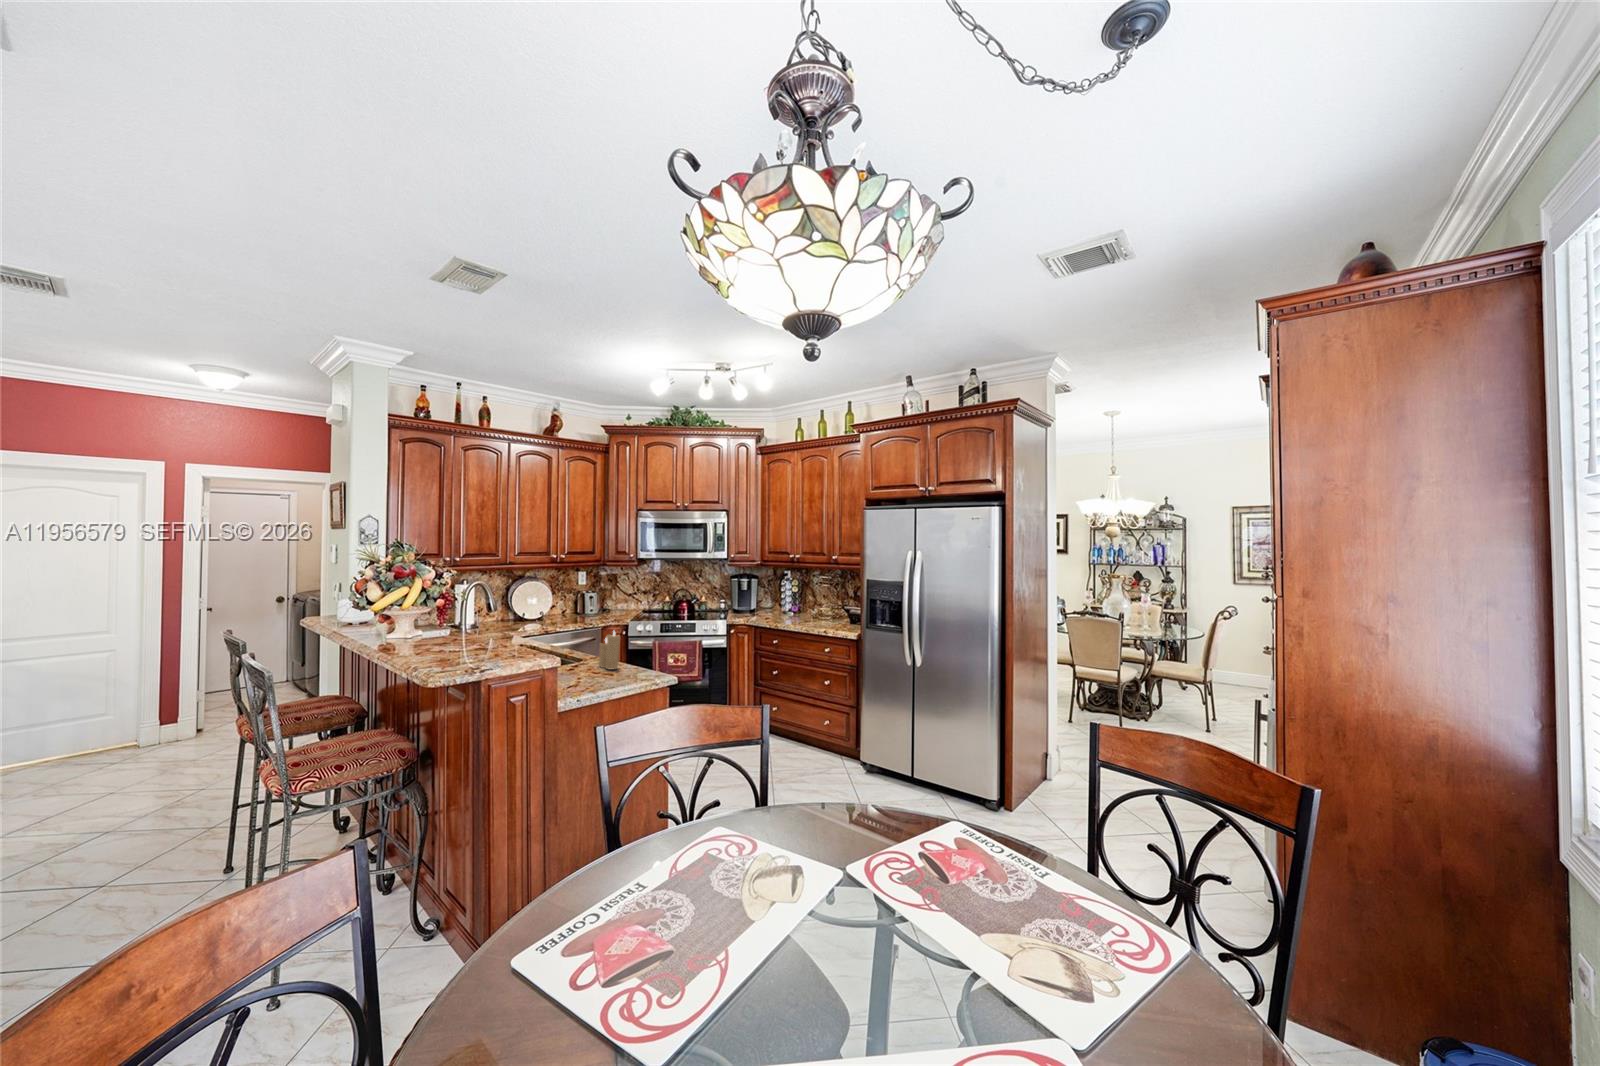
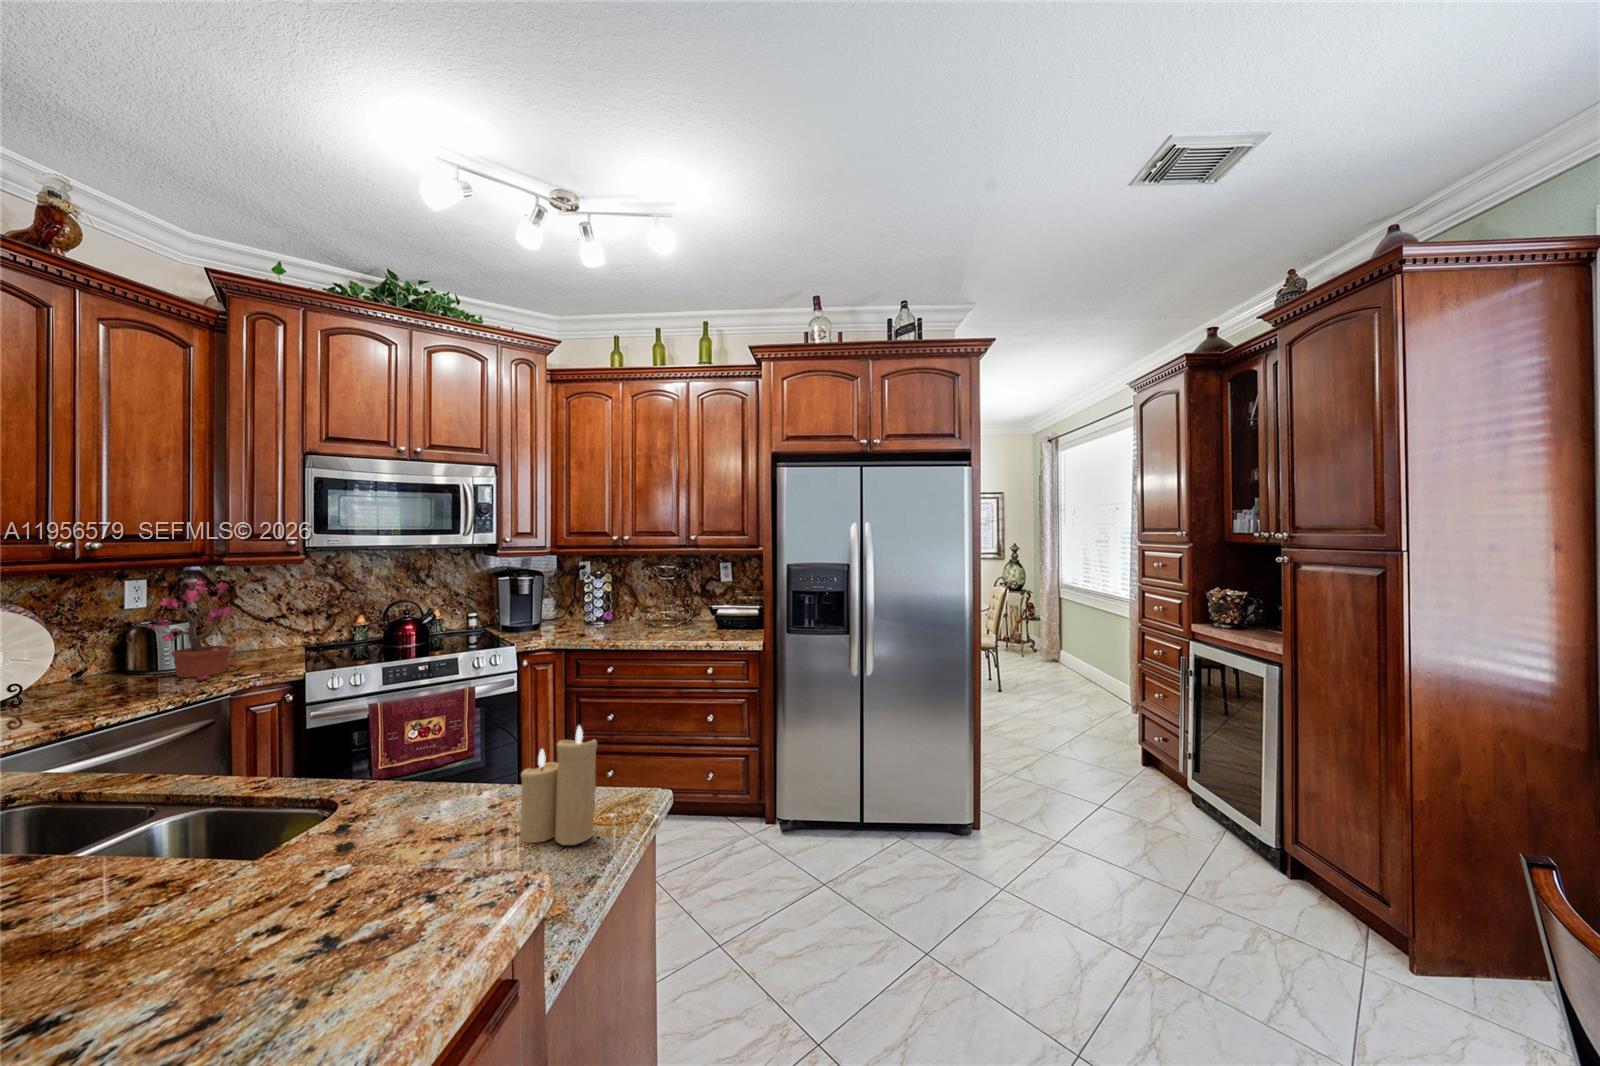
potted plant: none [578,574,612,619] -> present [148,581,239,680]

